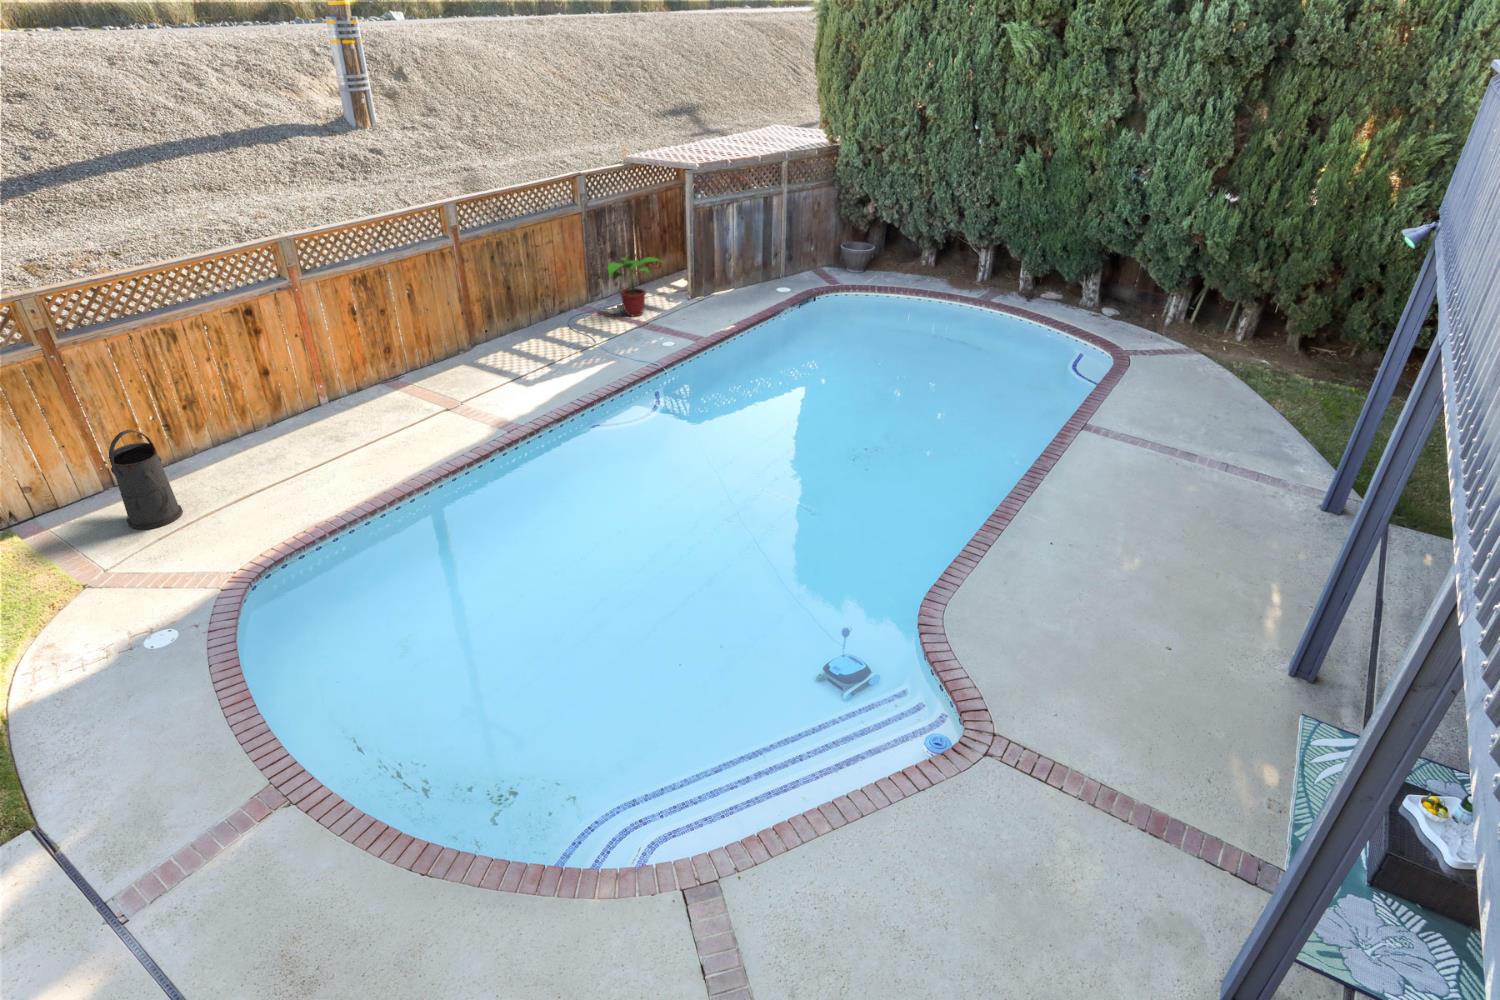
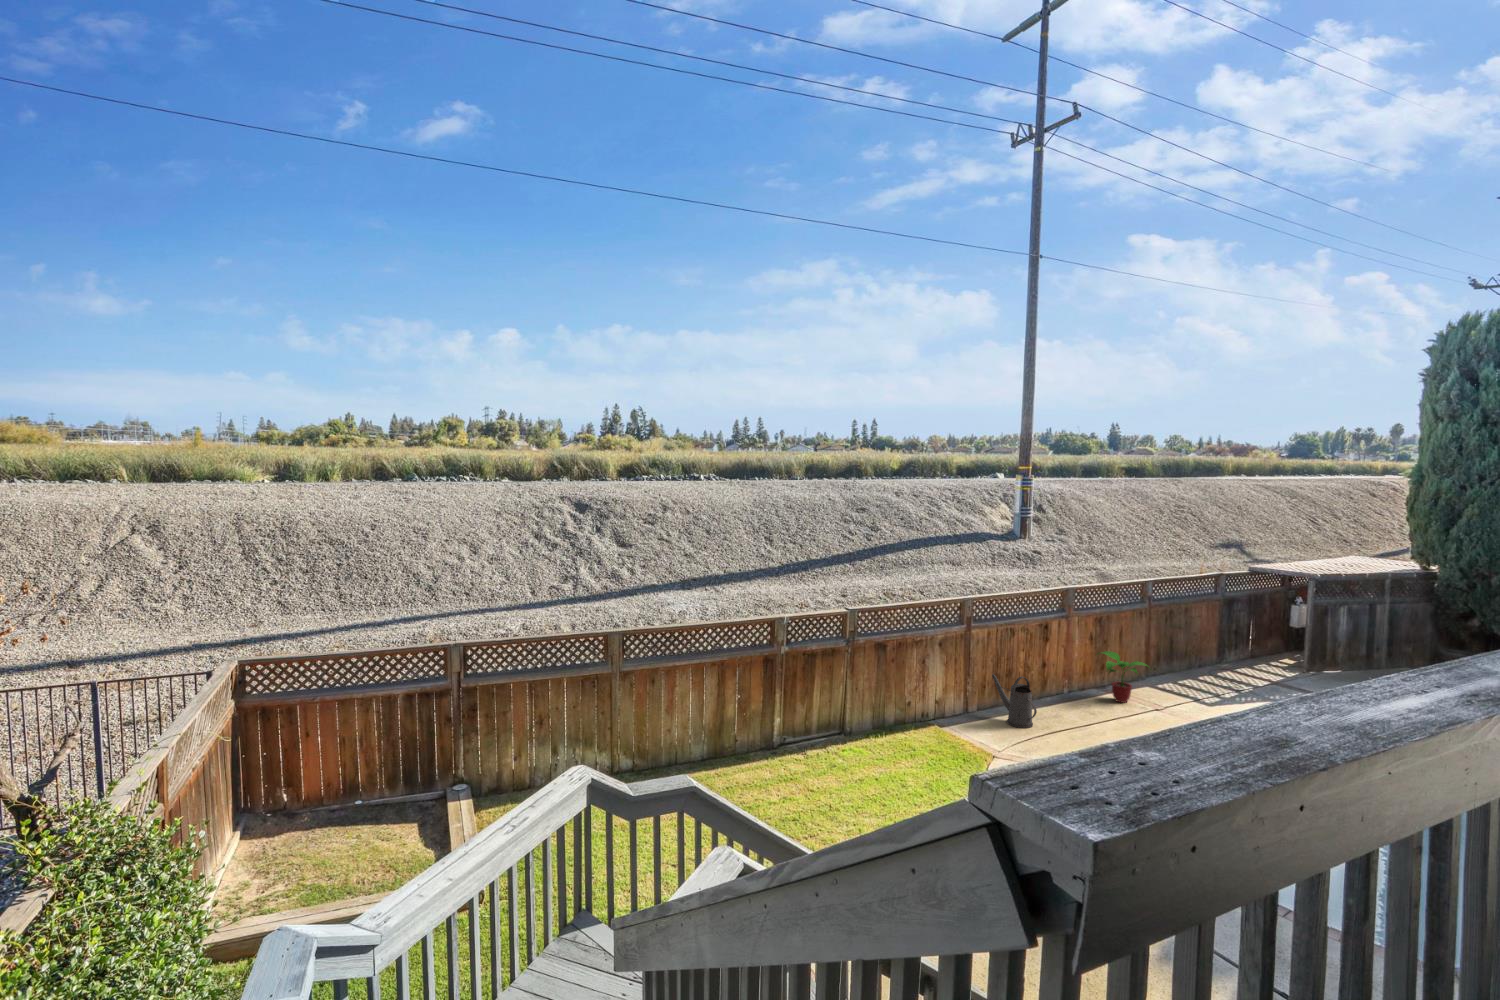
potted plant: present [608,257,665,316] -> present [1098,651,1147,703]

